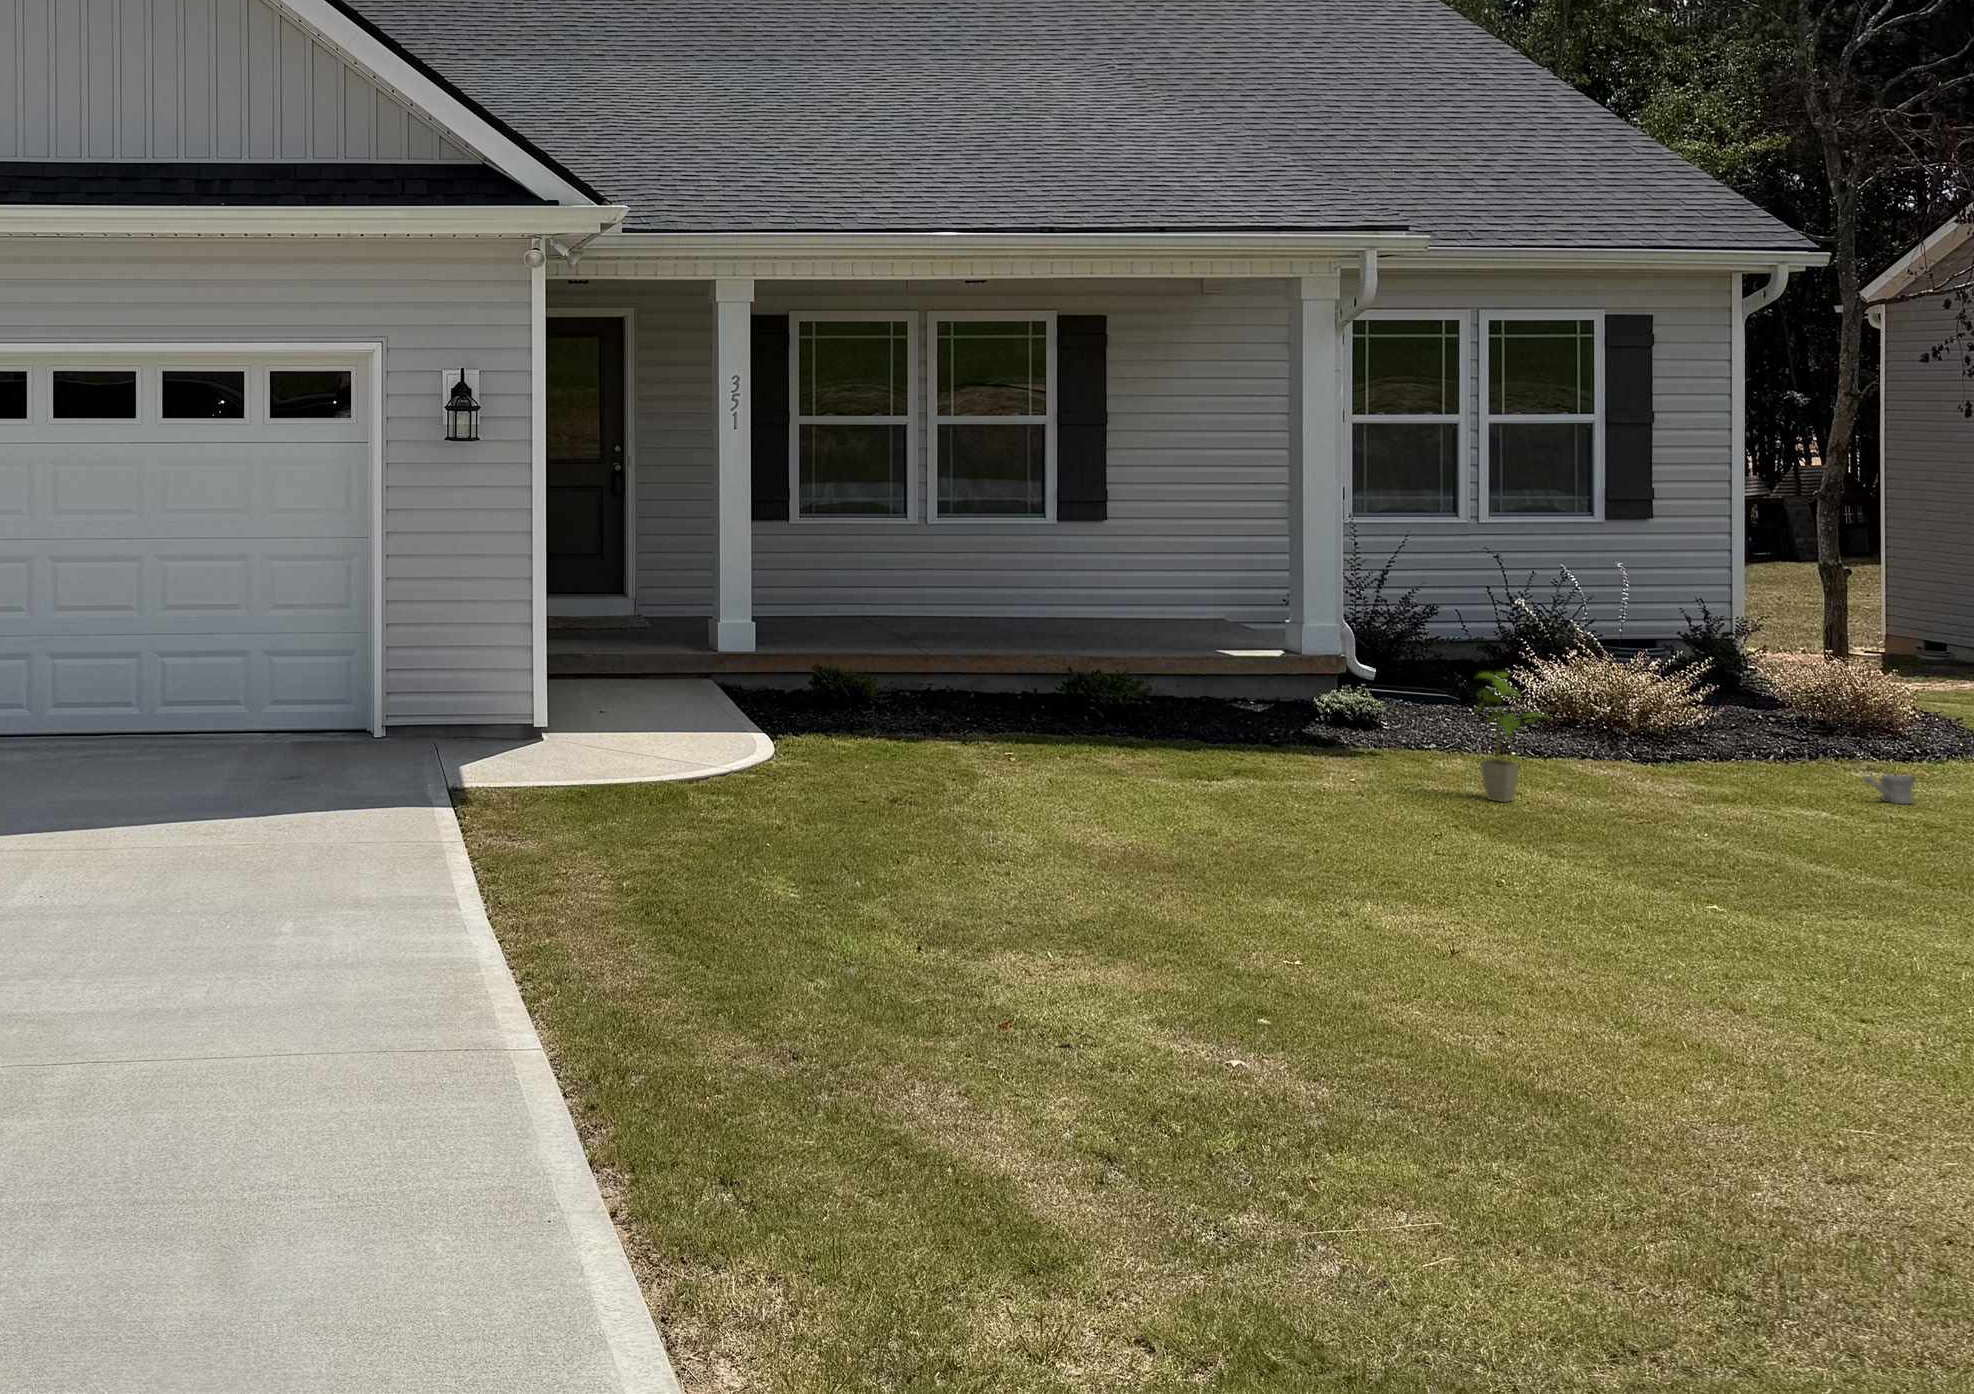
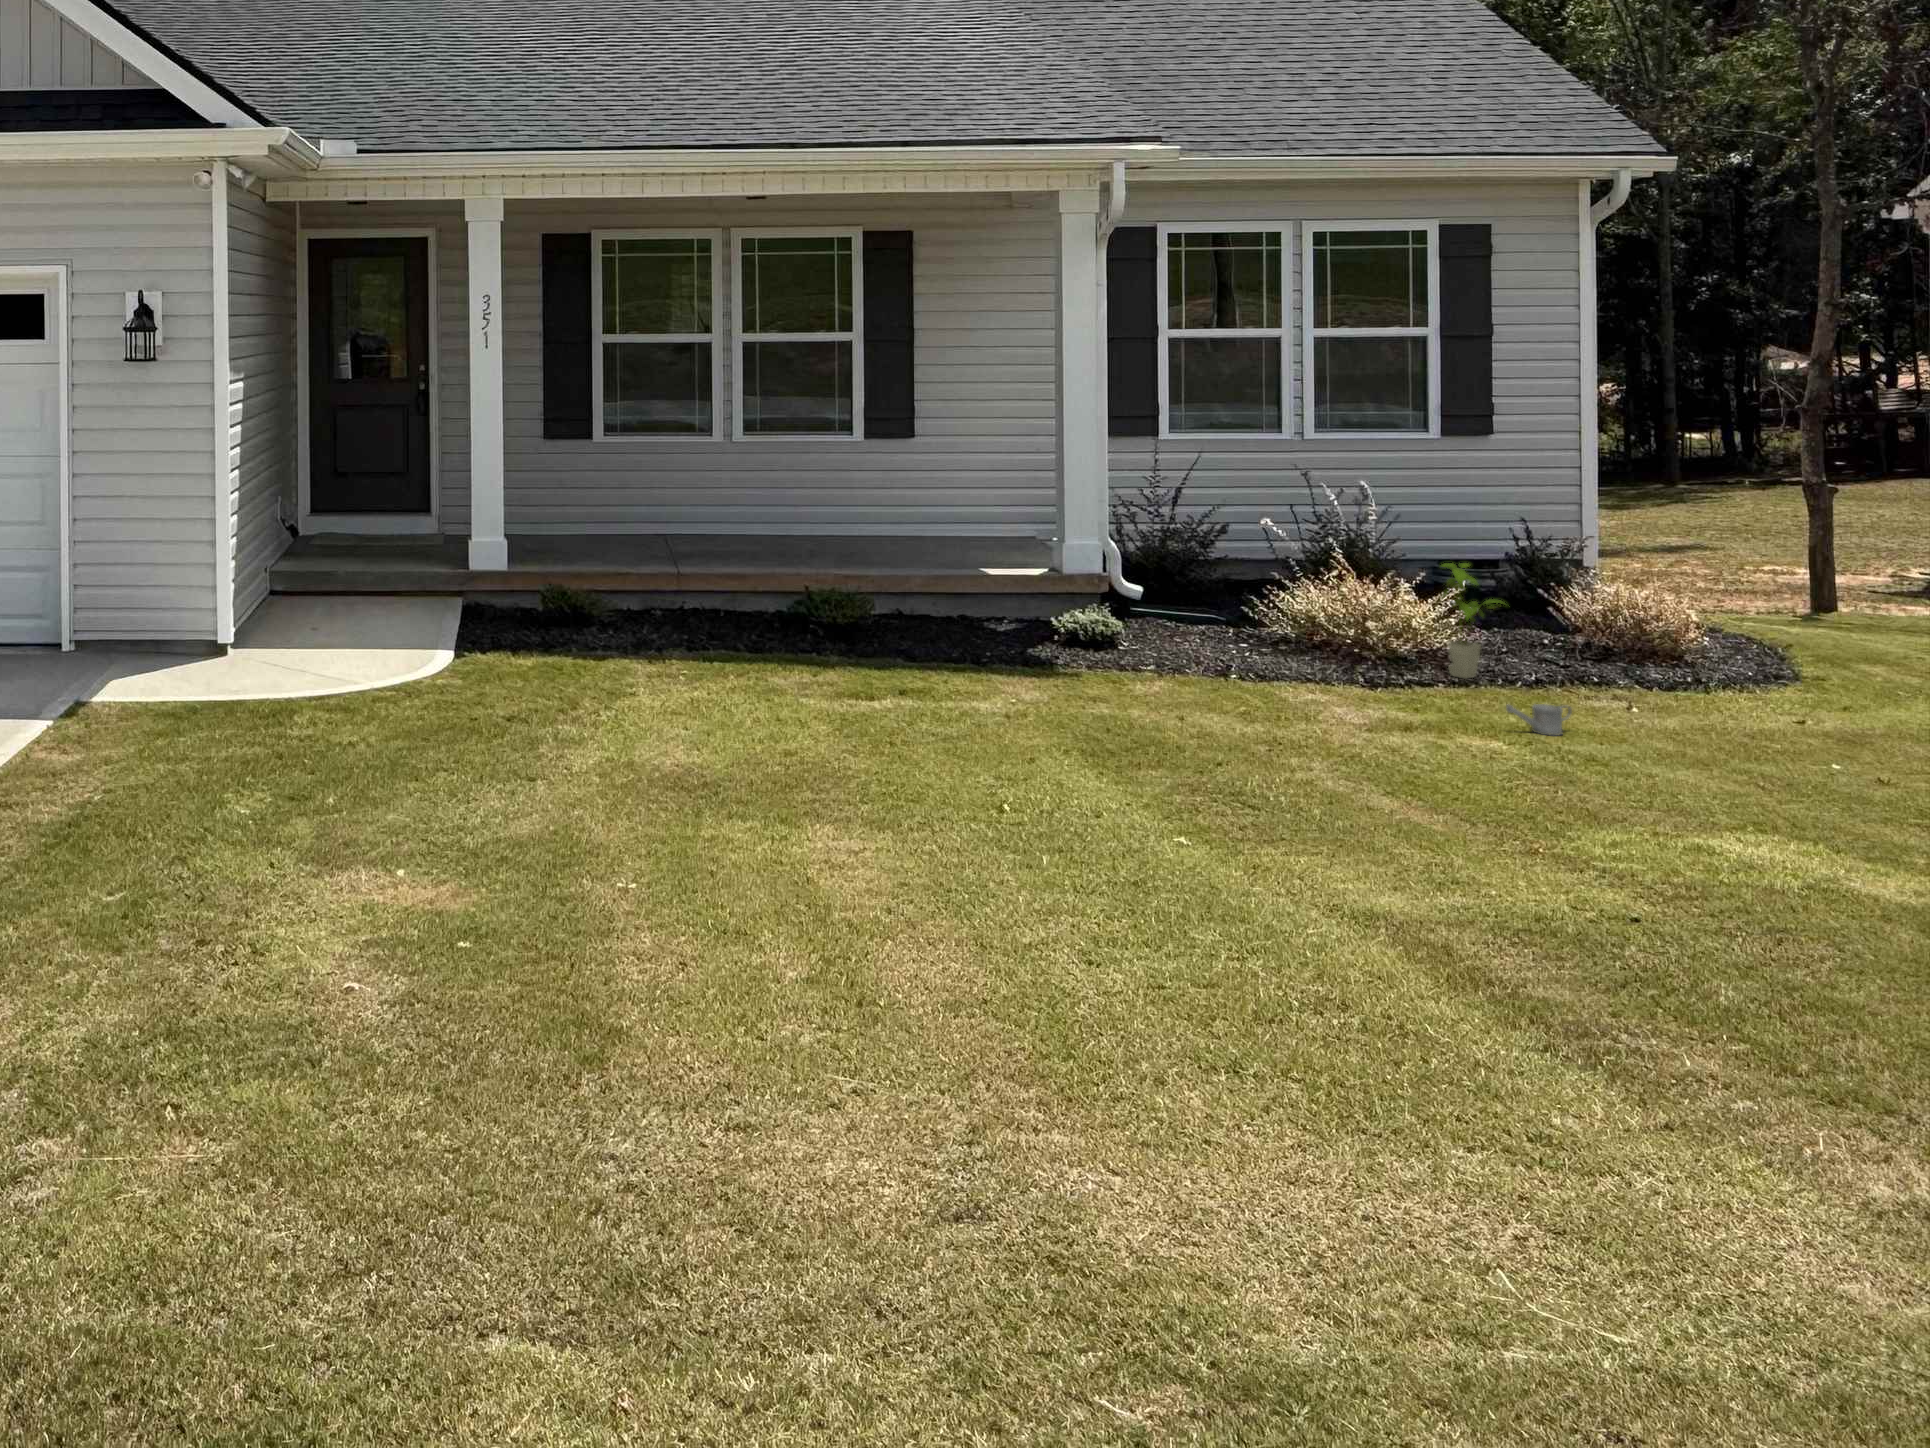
house plant: present [1476,672,1544,802] -> present [1441,563,1502,679]

